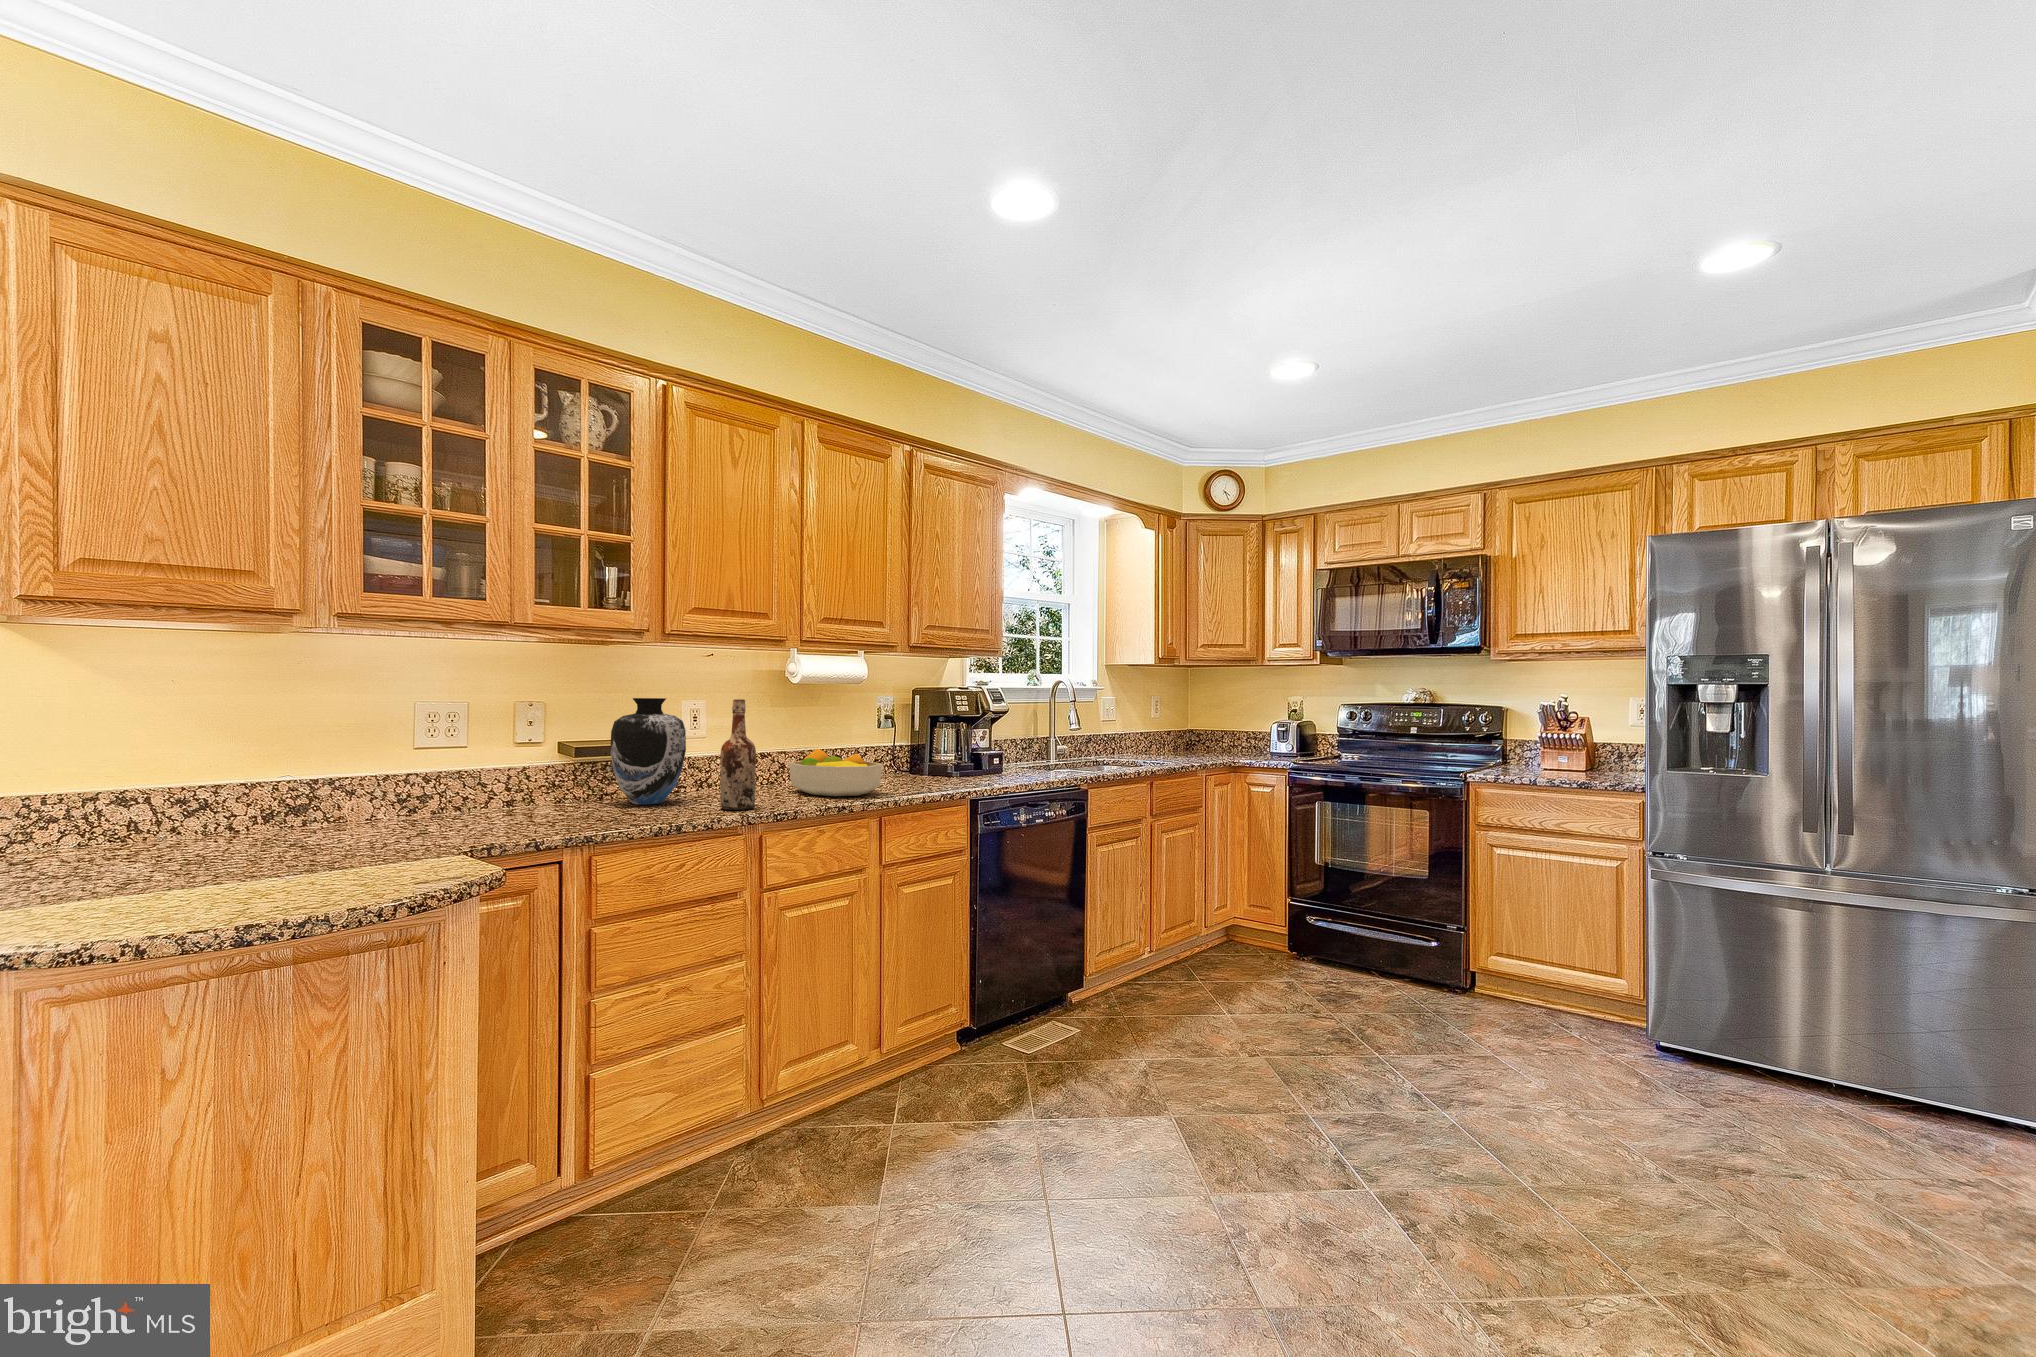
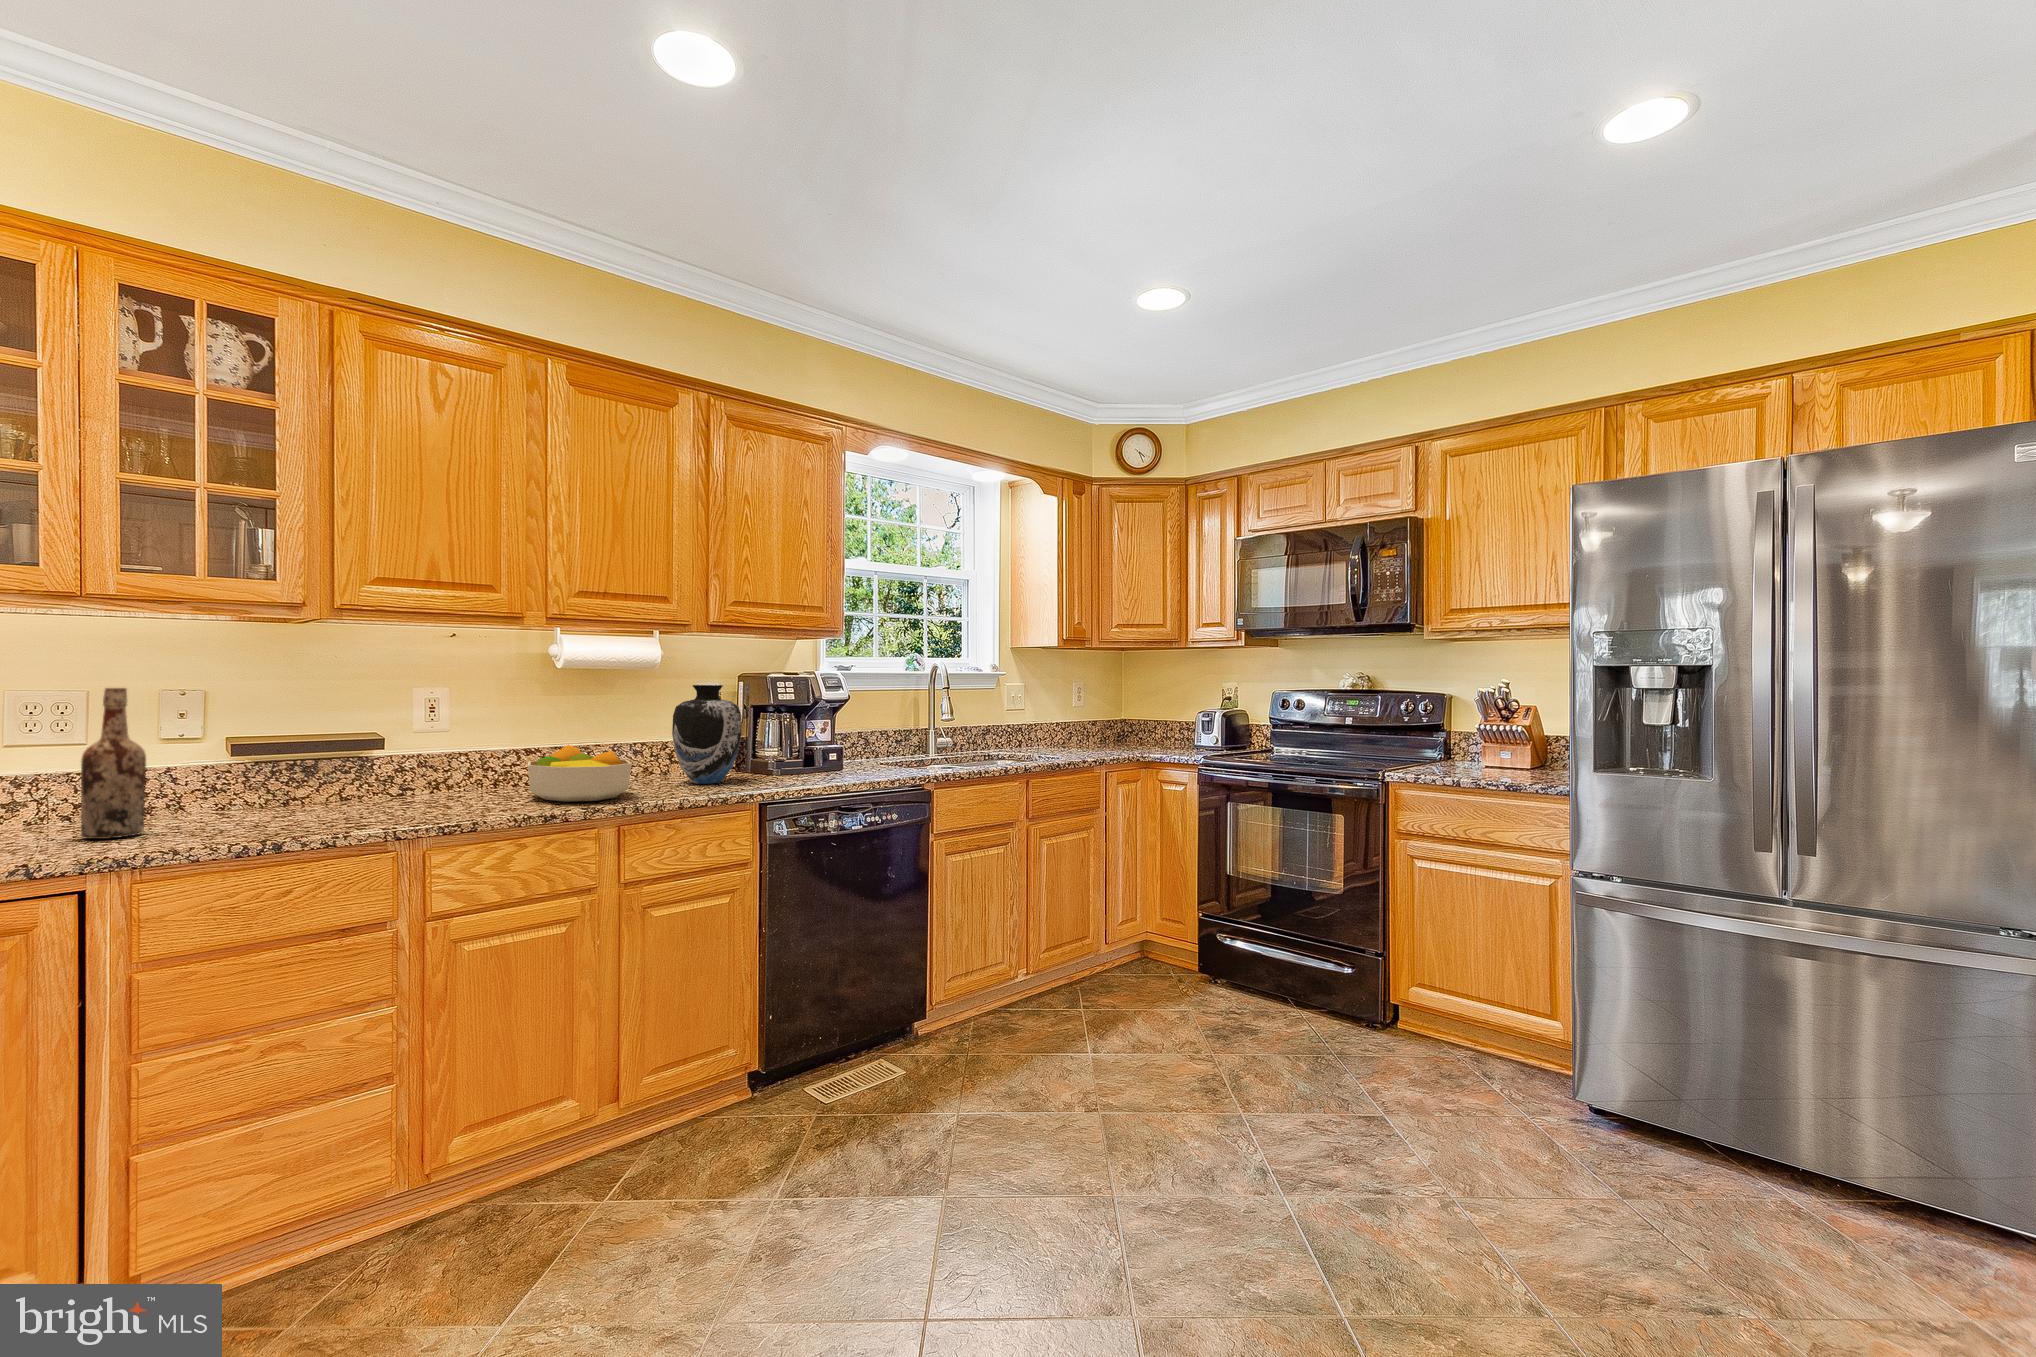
vase: present [610,698,686,804] -> present [672,685,742,784]
wine bottle: present [720,699,756,810] -> present [81,688,146,839]

